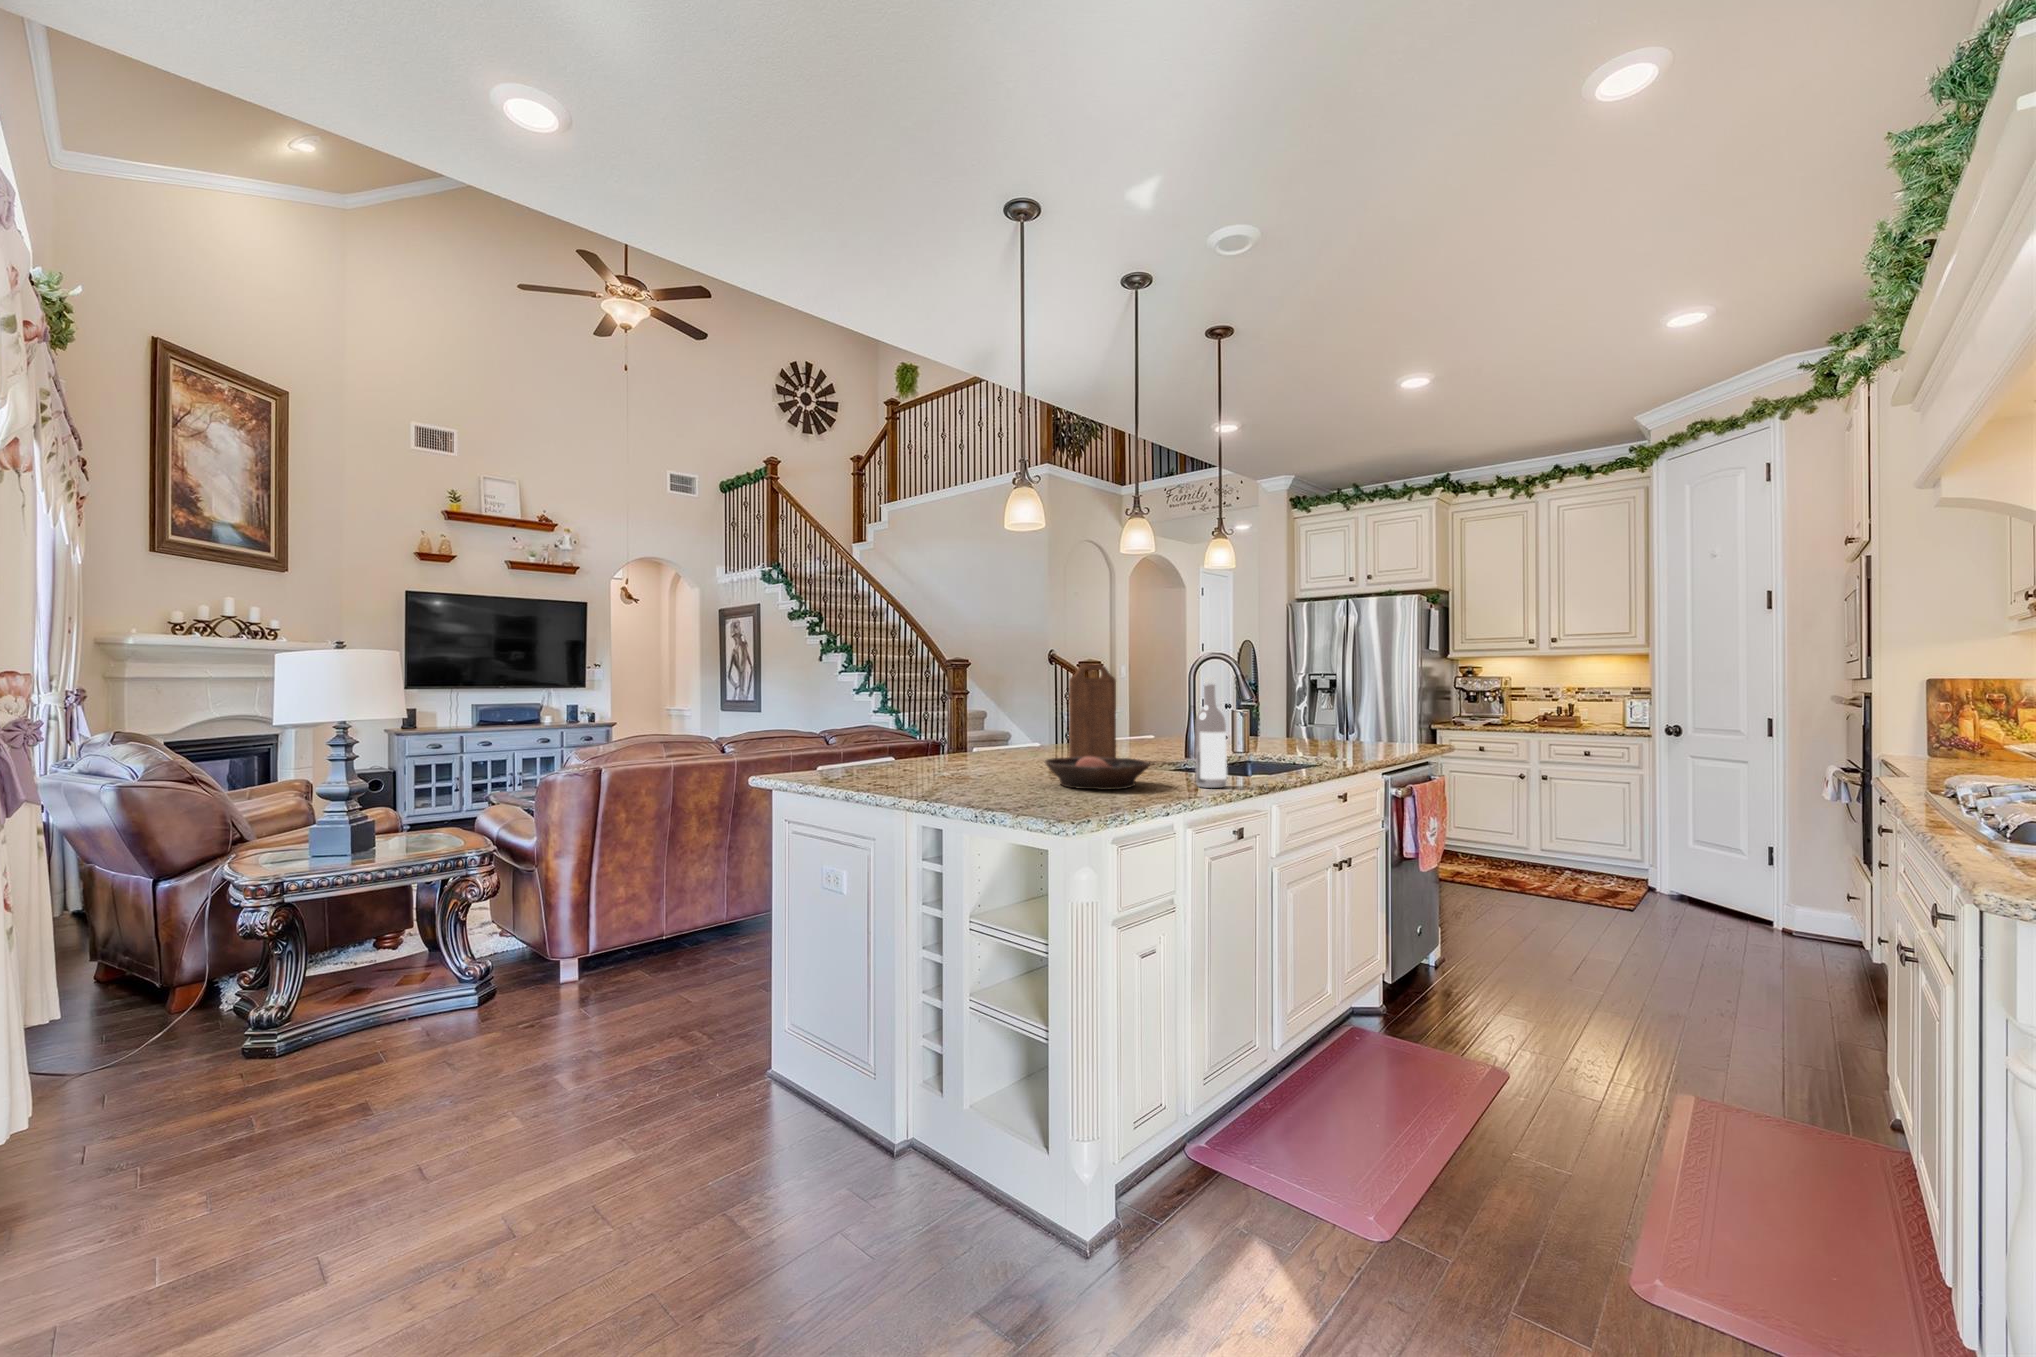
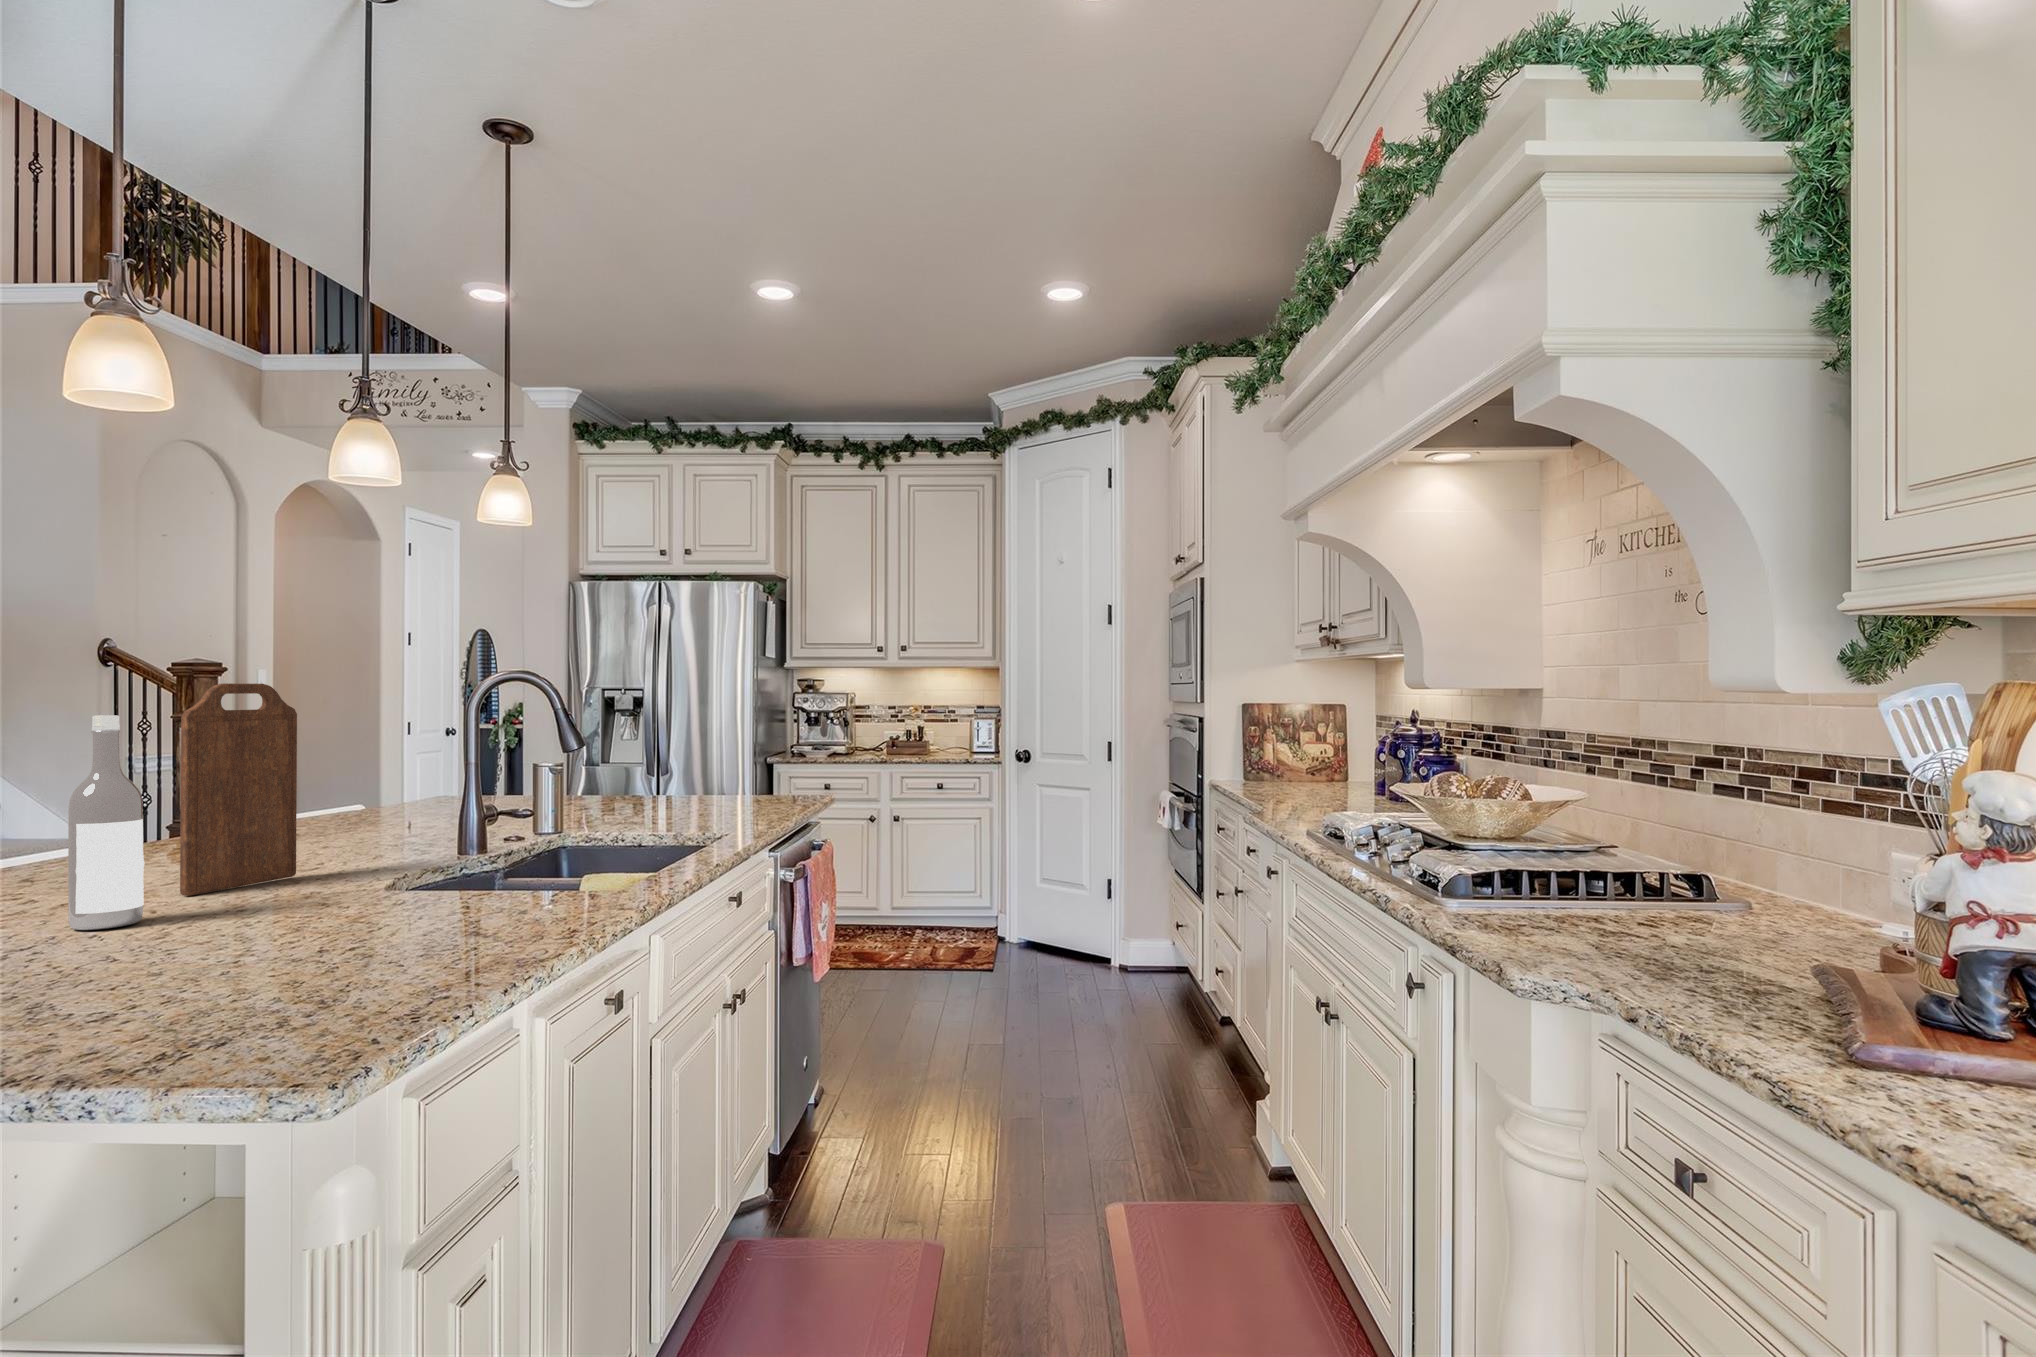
wine bottle: present [1195,677,1227,788] -> present [68,715,144,930]
bowl: present [1045,756,1150,790] -> none [129,887,416,982]

